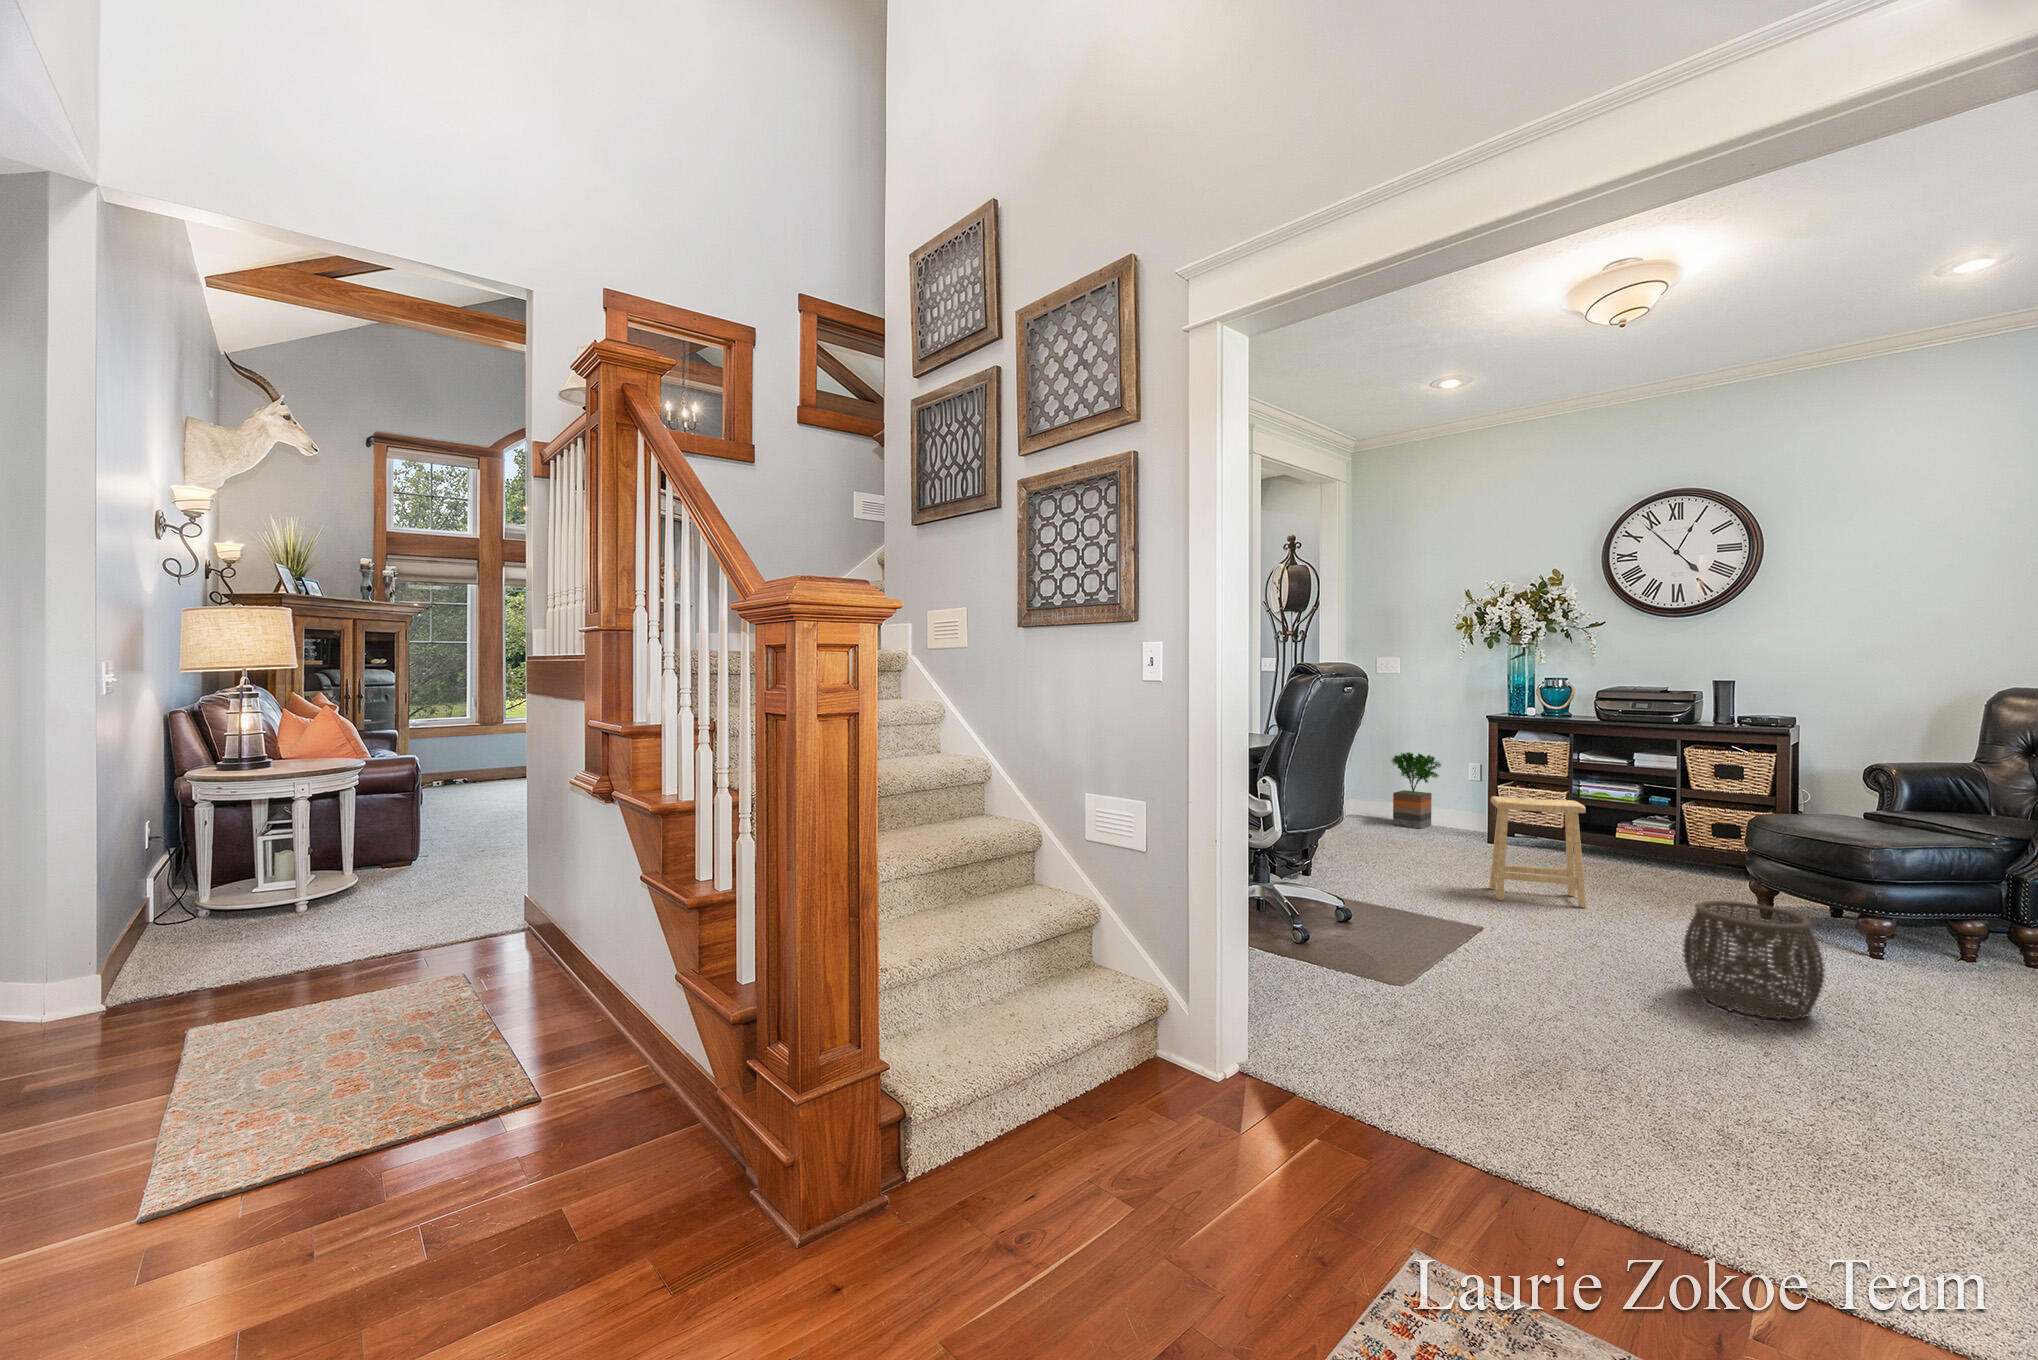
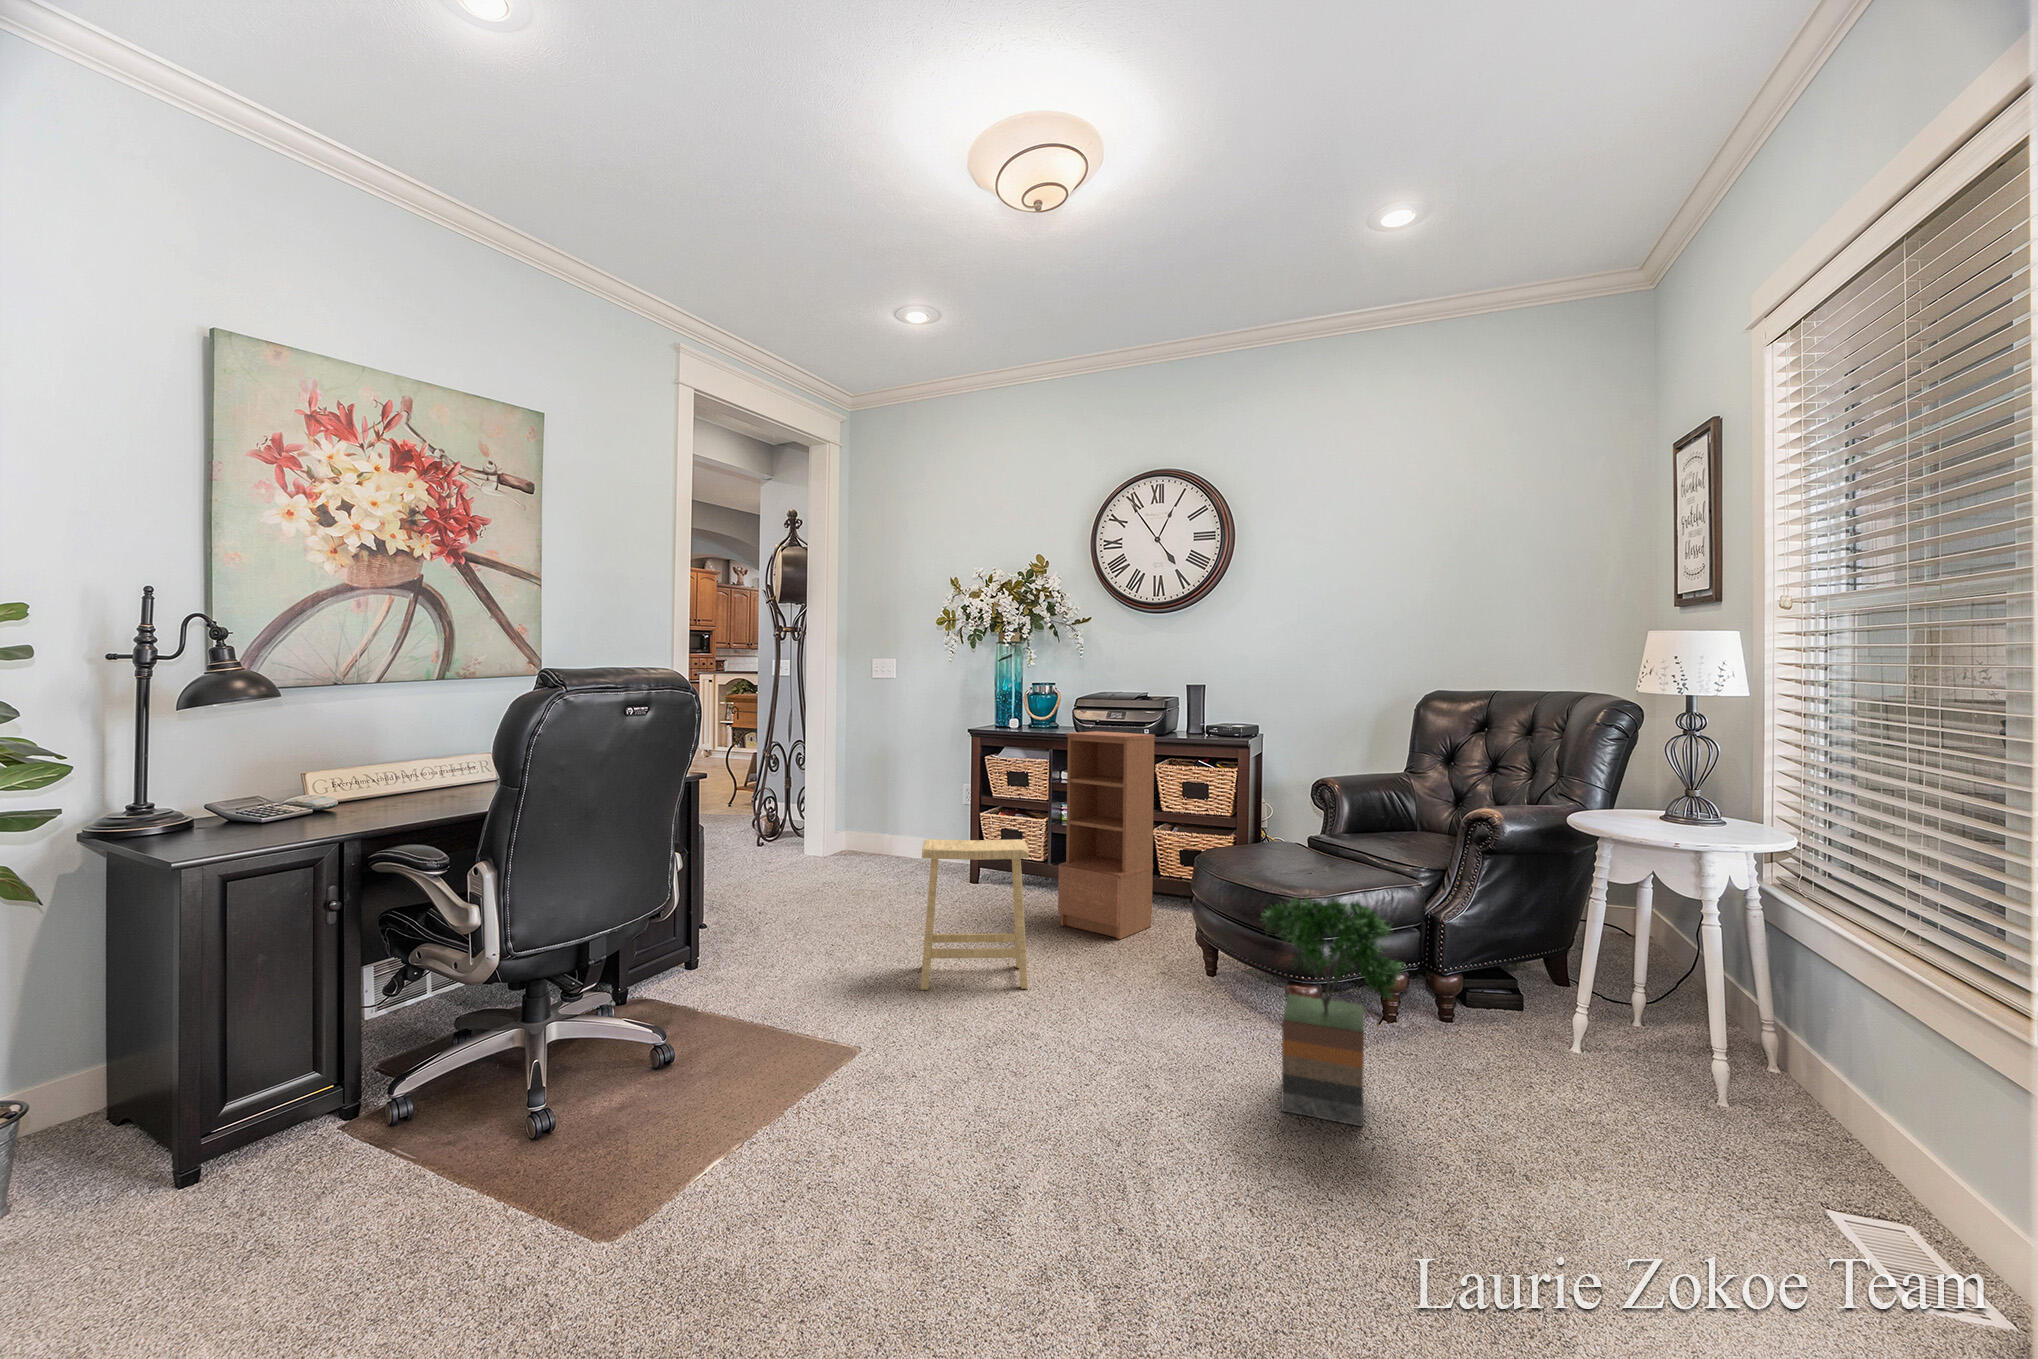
bookcase: none [1592,721,1687,888] -> present [1058,731,1155,939]
potted tree: present [1392,752,1441,829] -> present [1262,897,1403,1126]
woven basket: present [1683,901,1825,1020] -> none [1087,1005,1259,1212]

